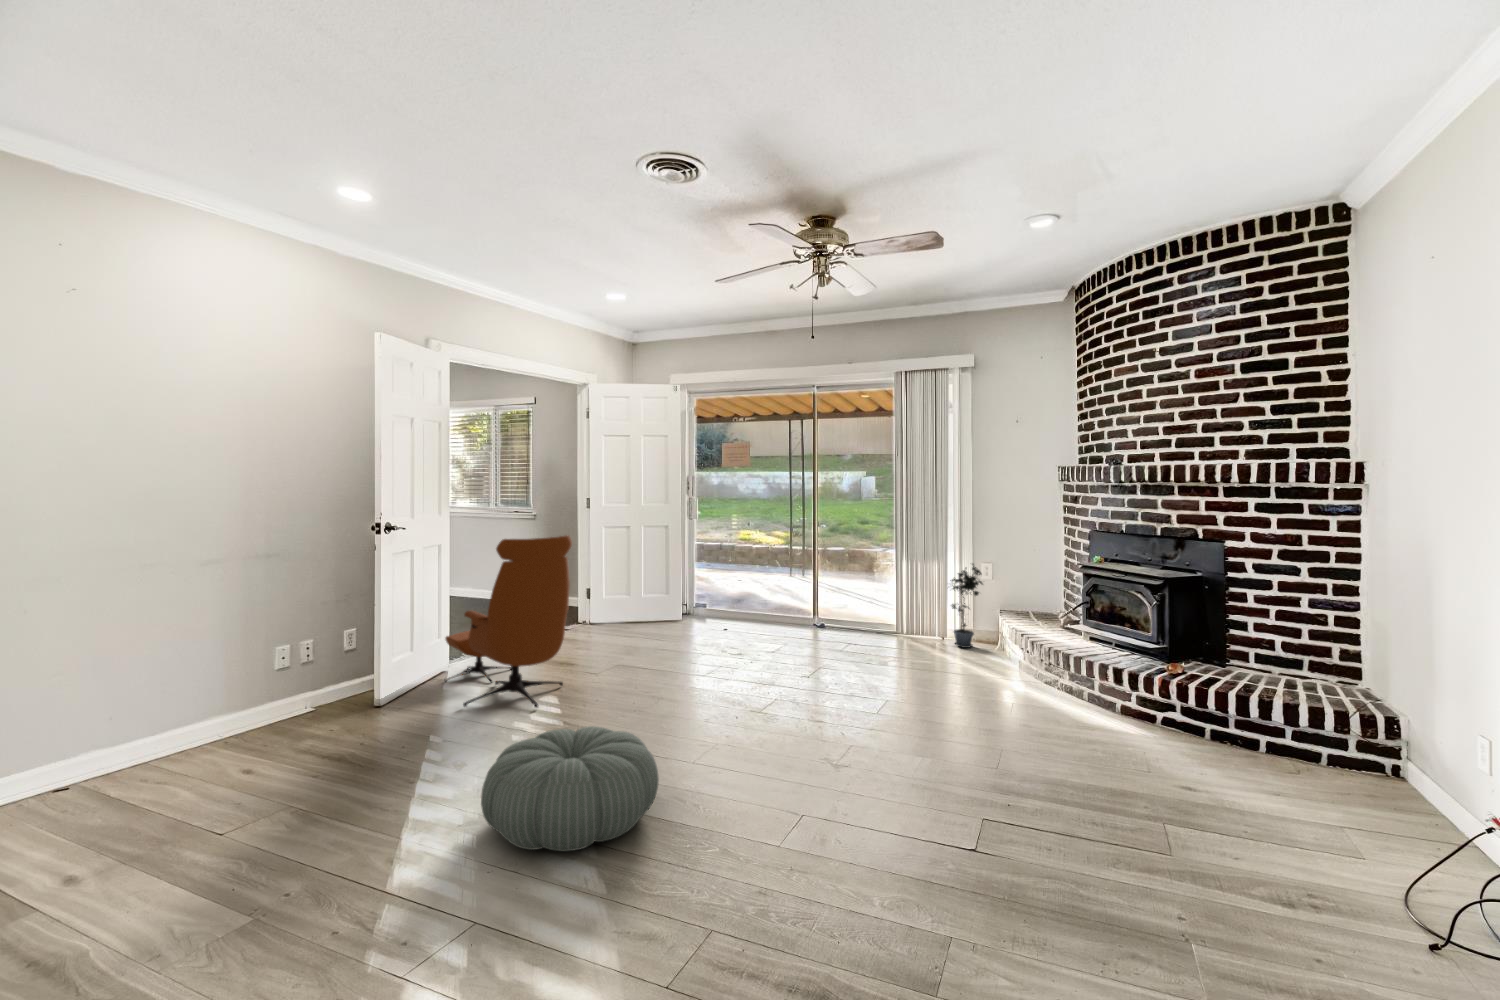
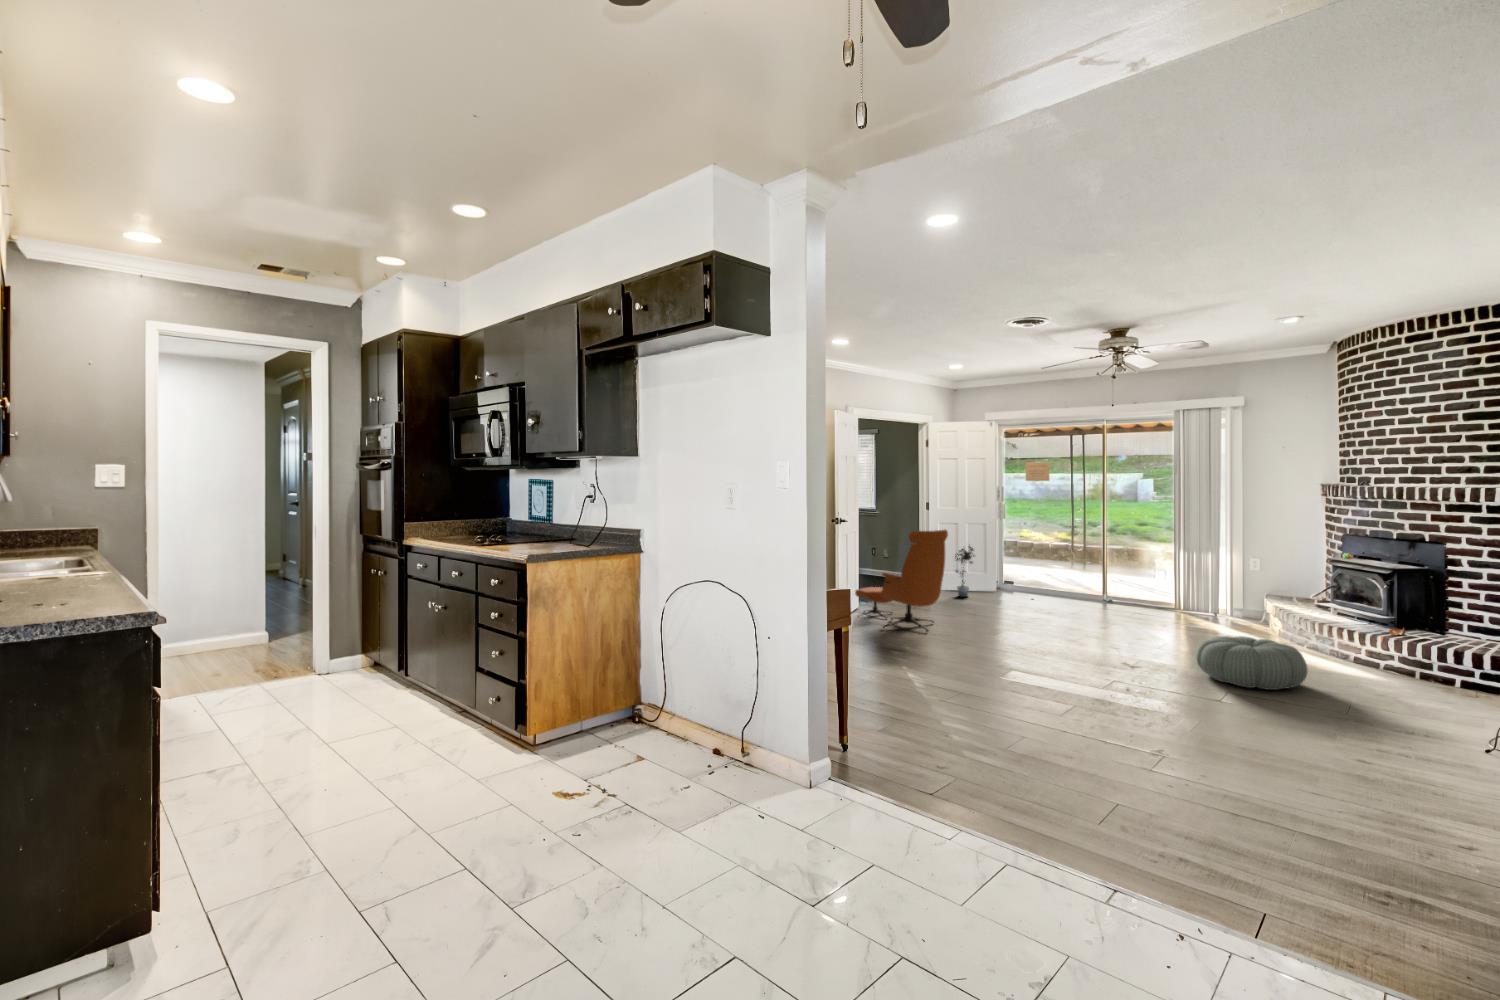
potted plant: present [952,564,983,648] -> present [955,546,974,597]
pouf: present [481,726,659,851] -> present [1196,636,1308,690]

